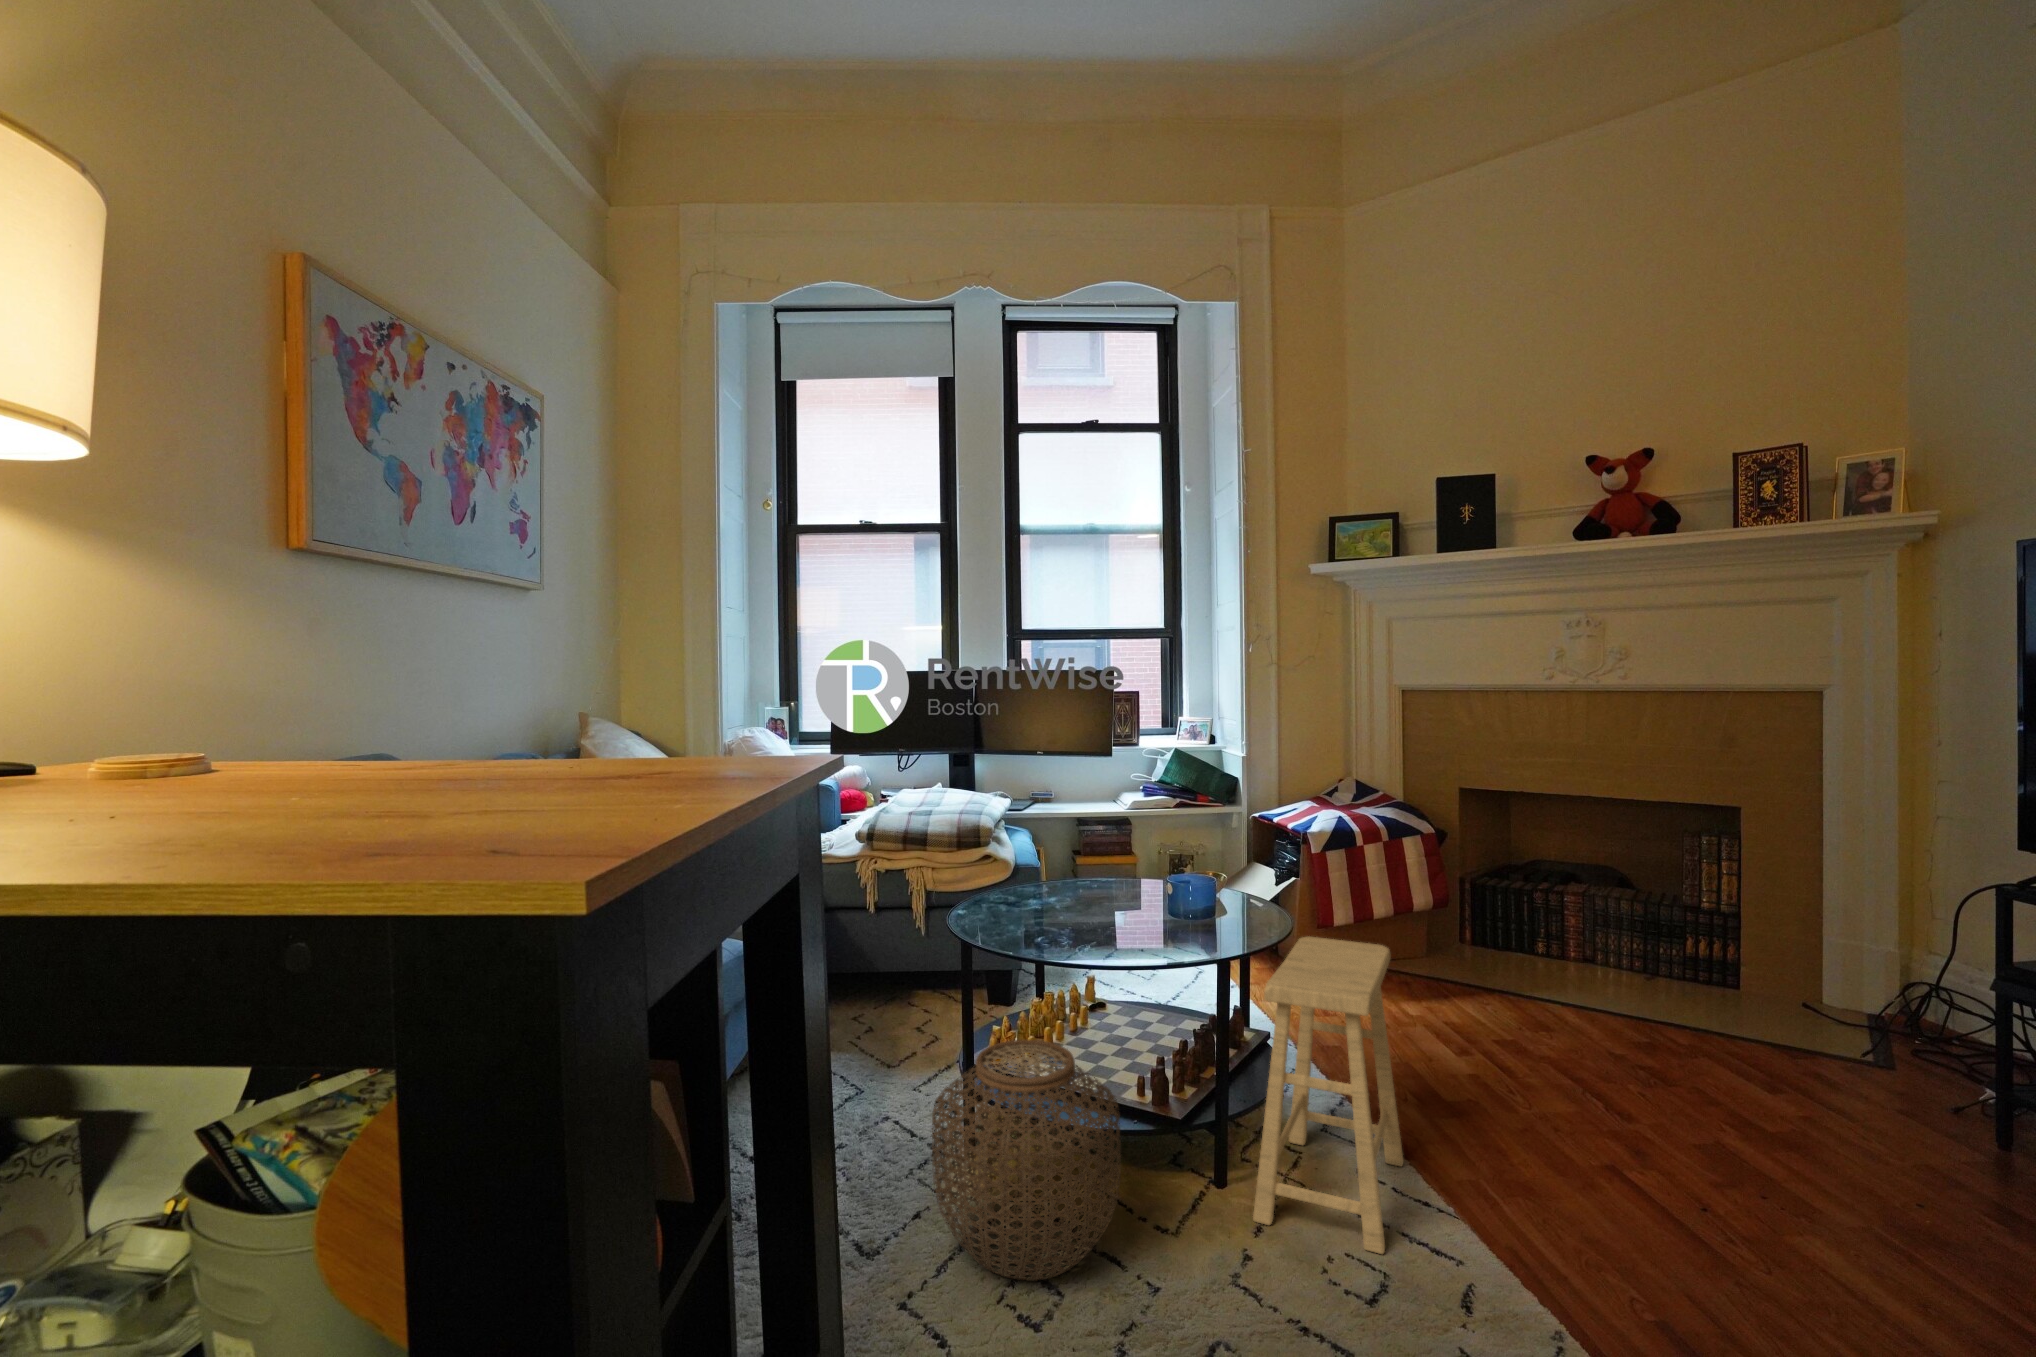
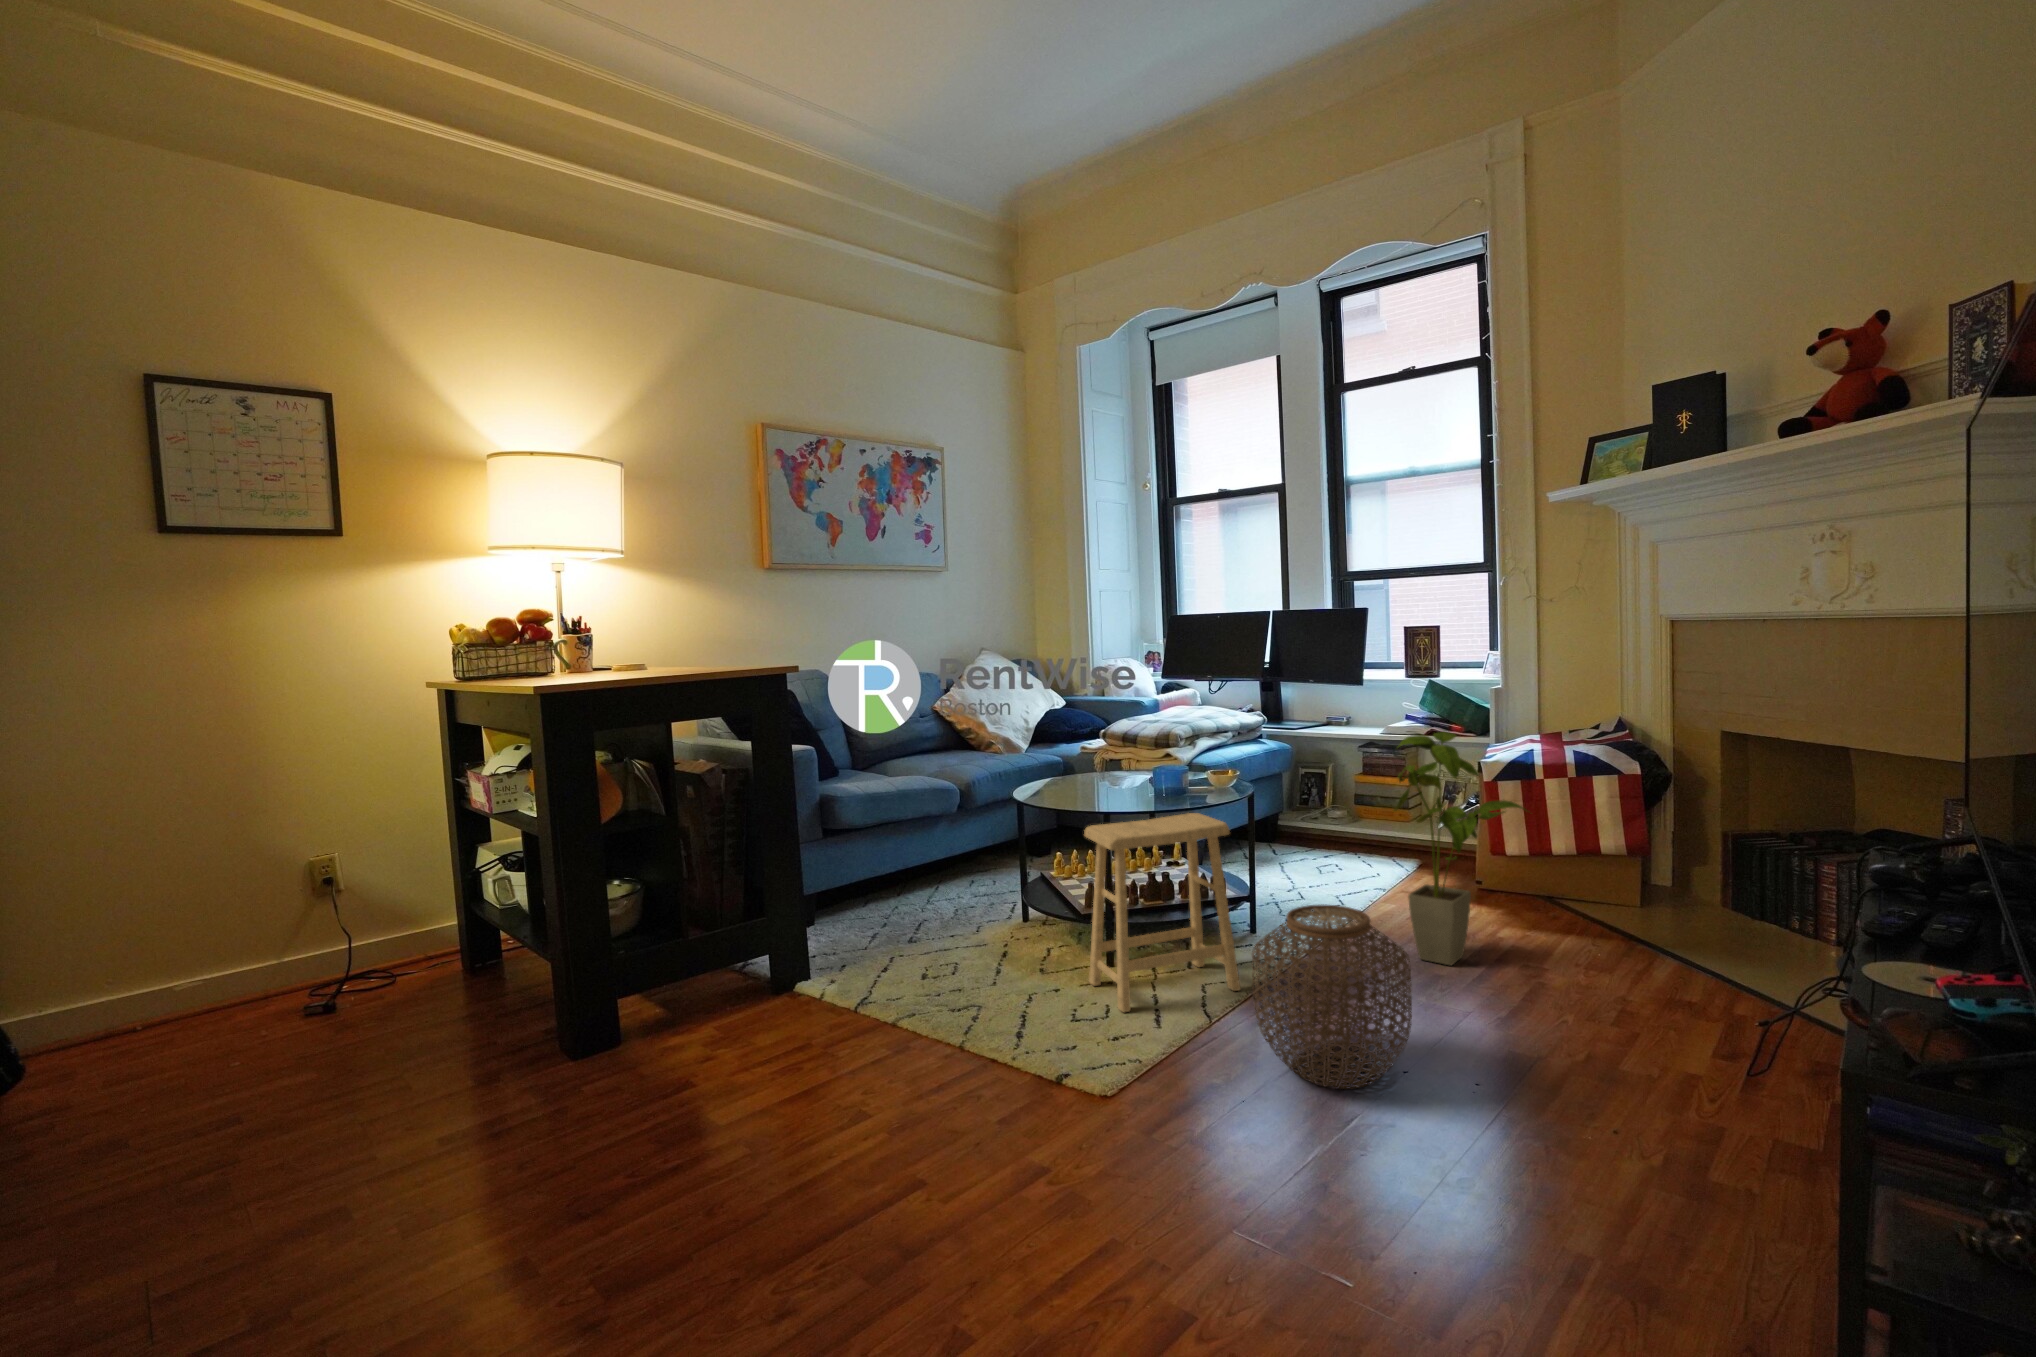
house plant: none [1382,806,1522,1061] -> present [1394,732,1525,966]
woven basket: present [932,1040,1121,1280] -> present [1252,905,1412,1089]

